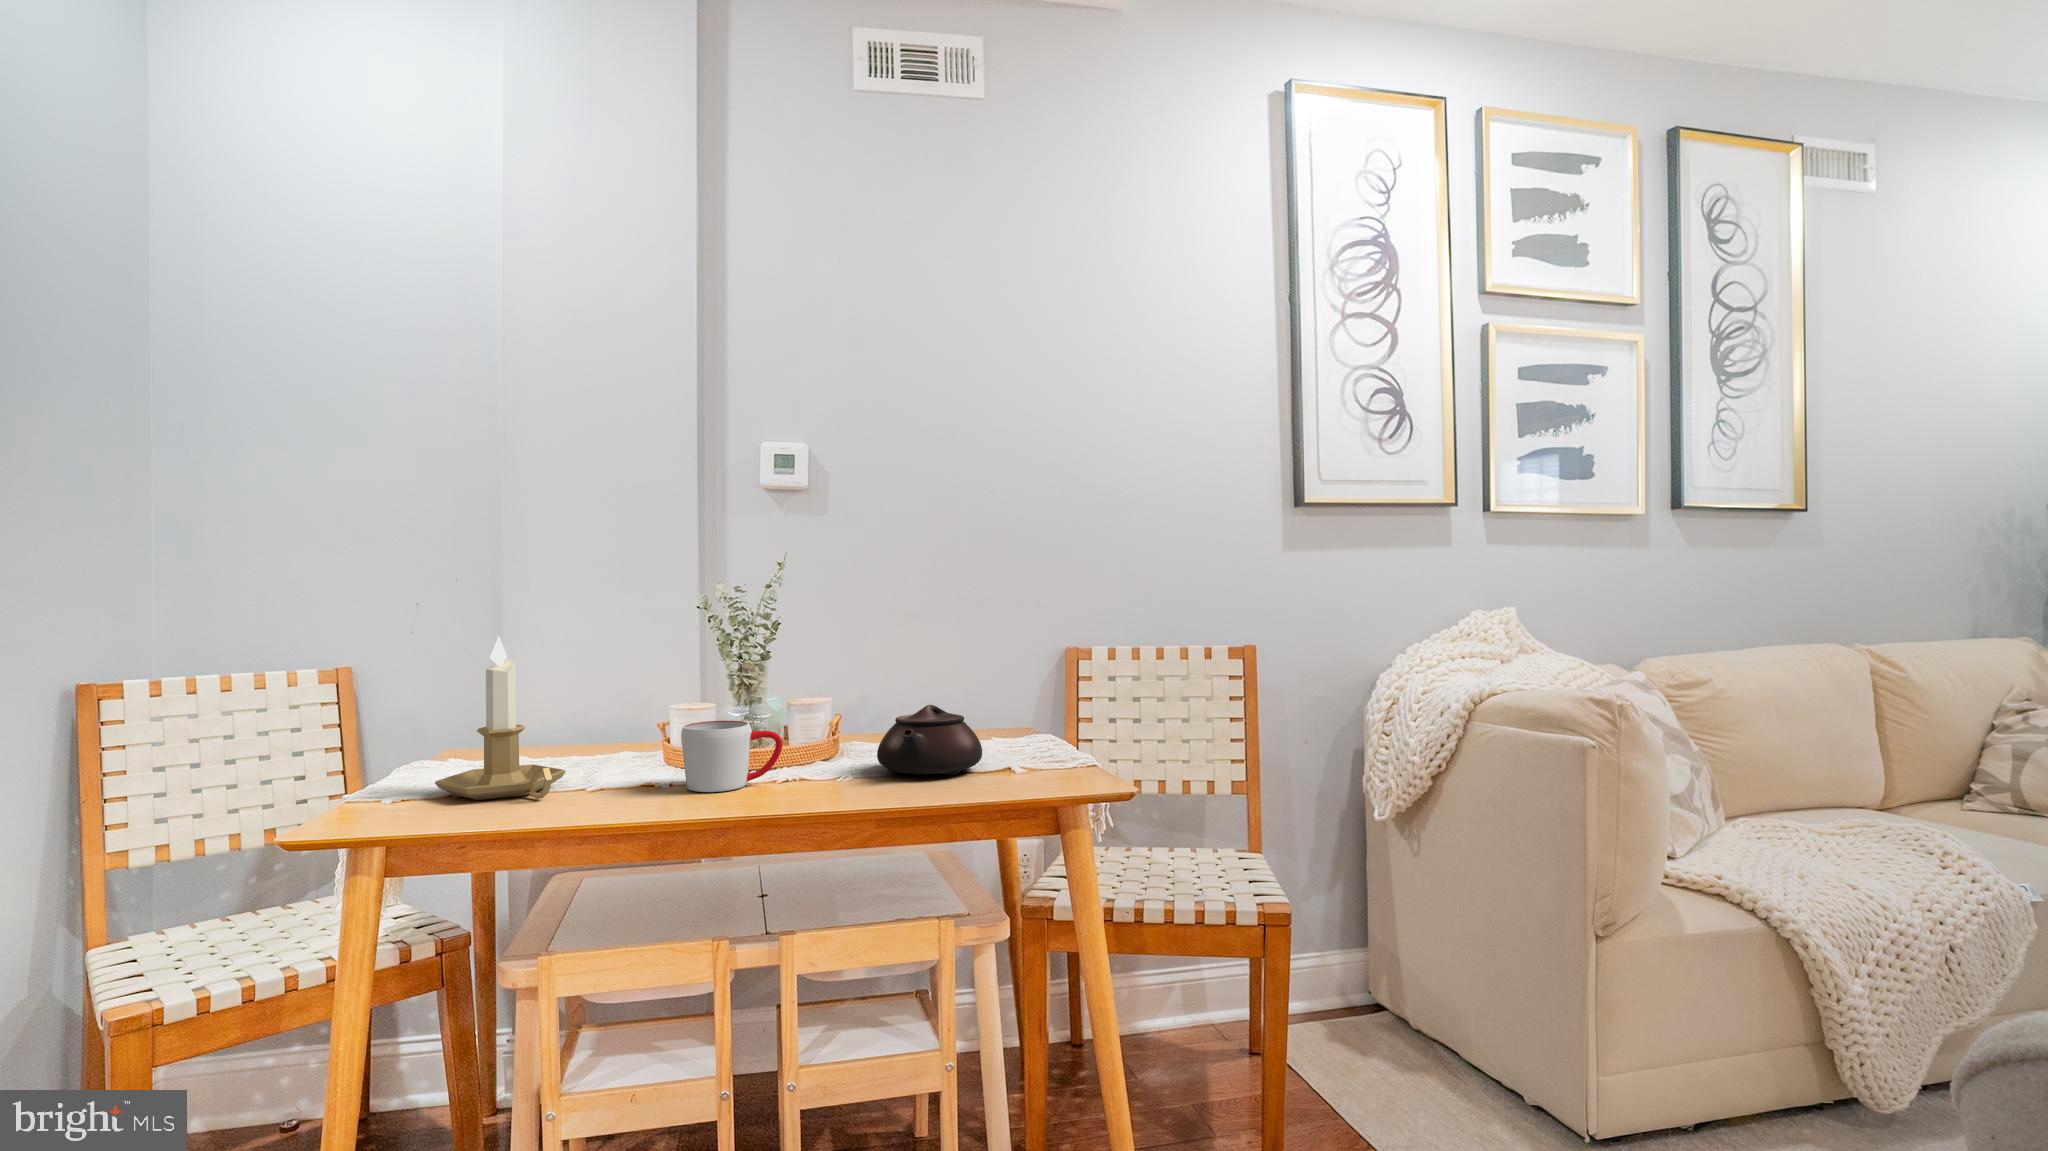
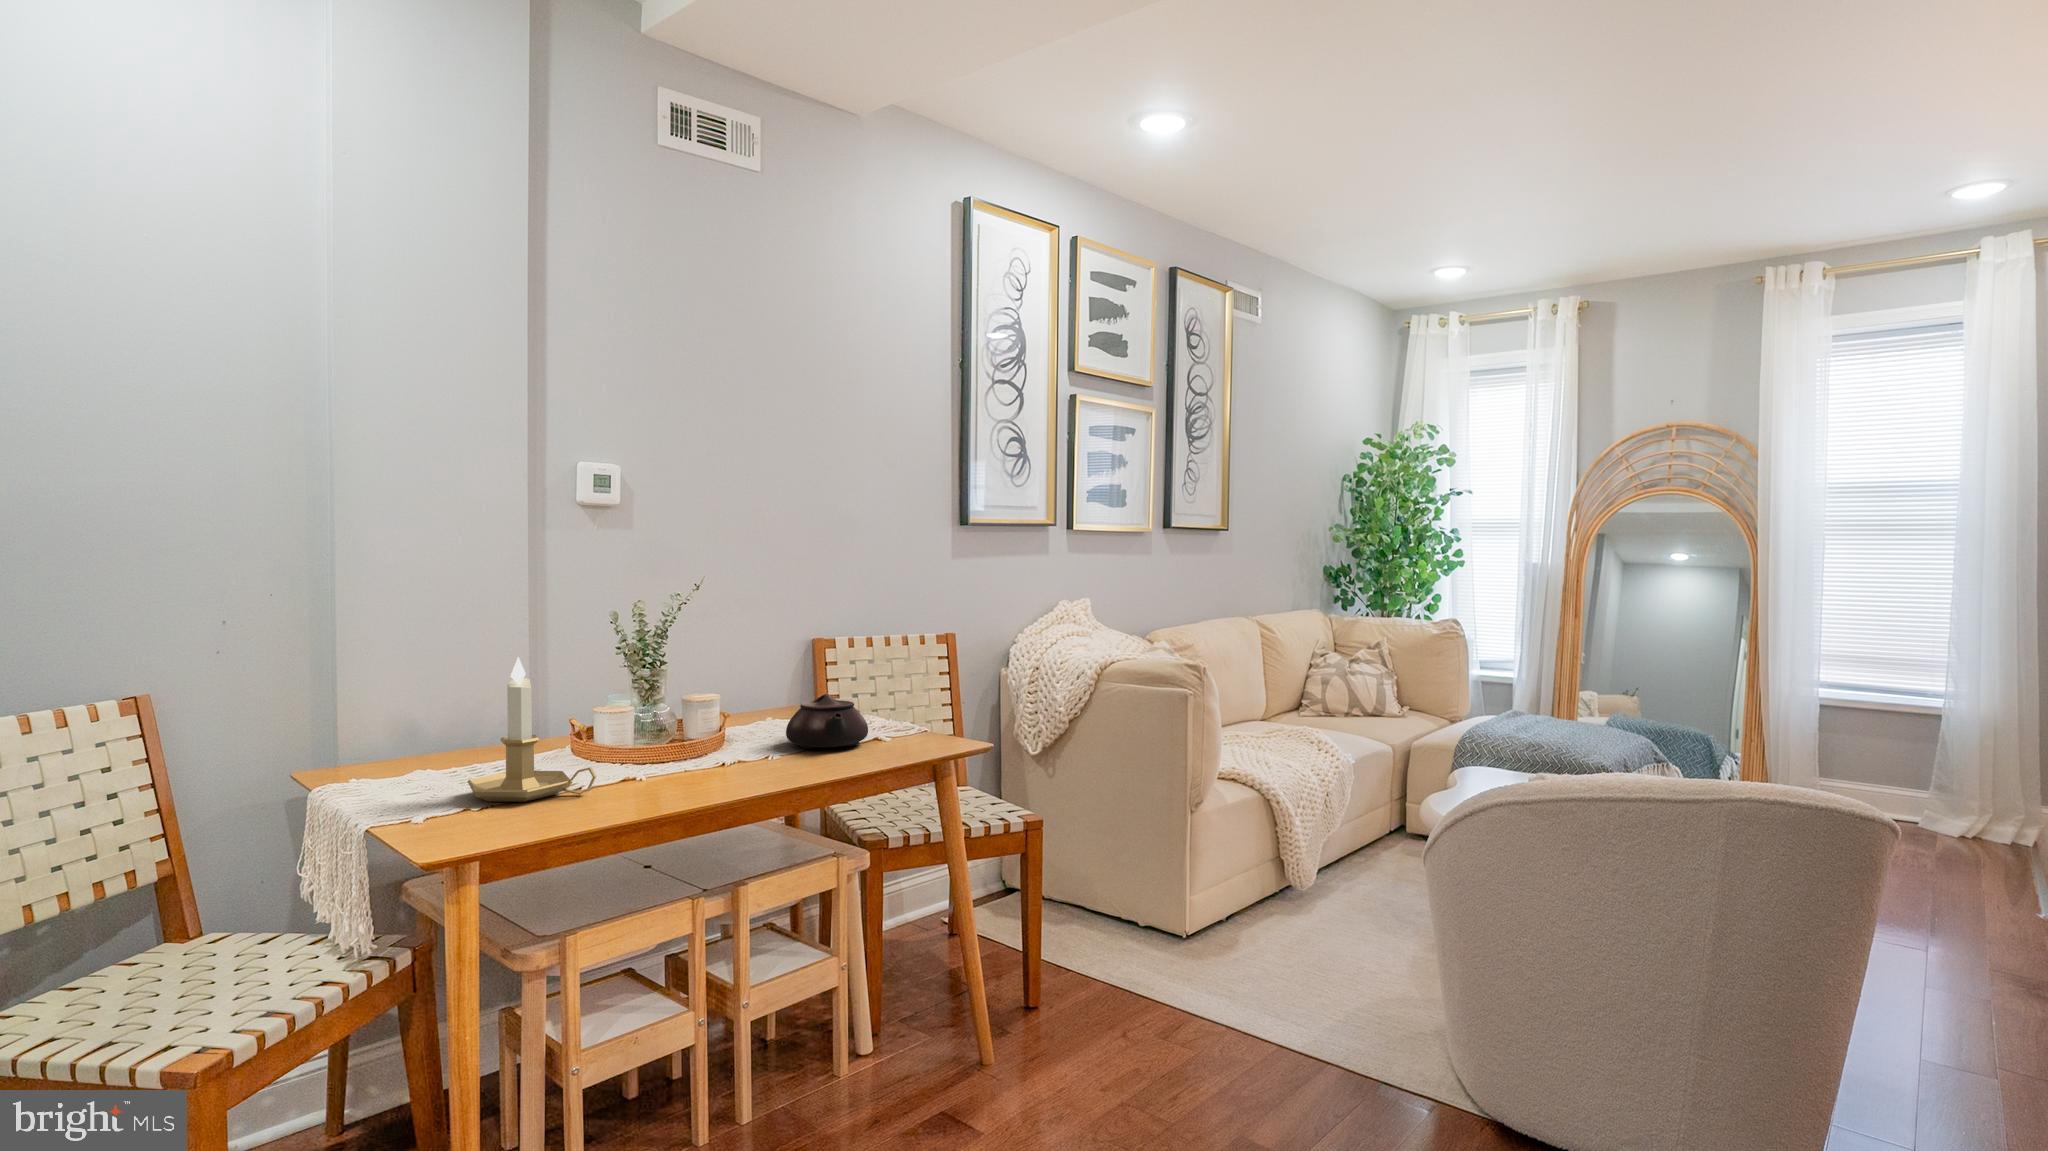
mug: present [681,720,782,792] -> none [671,717,745,775]

